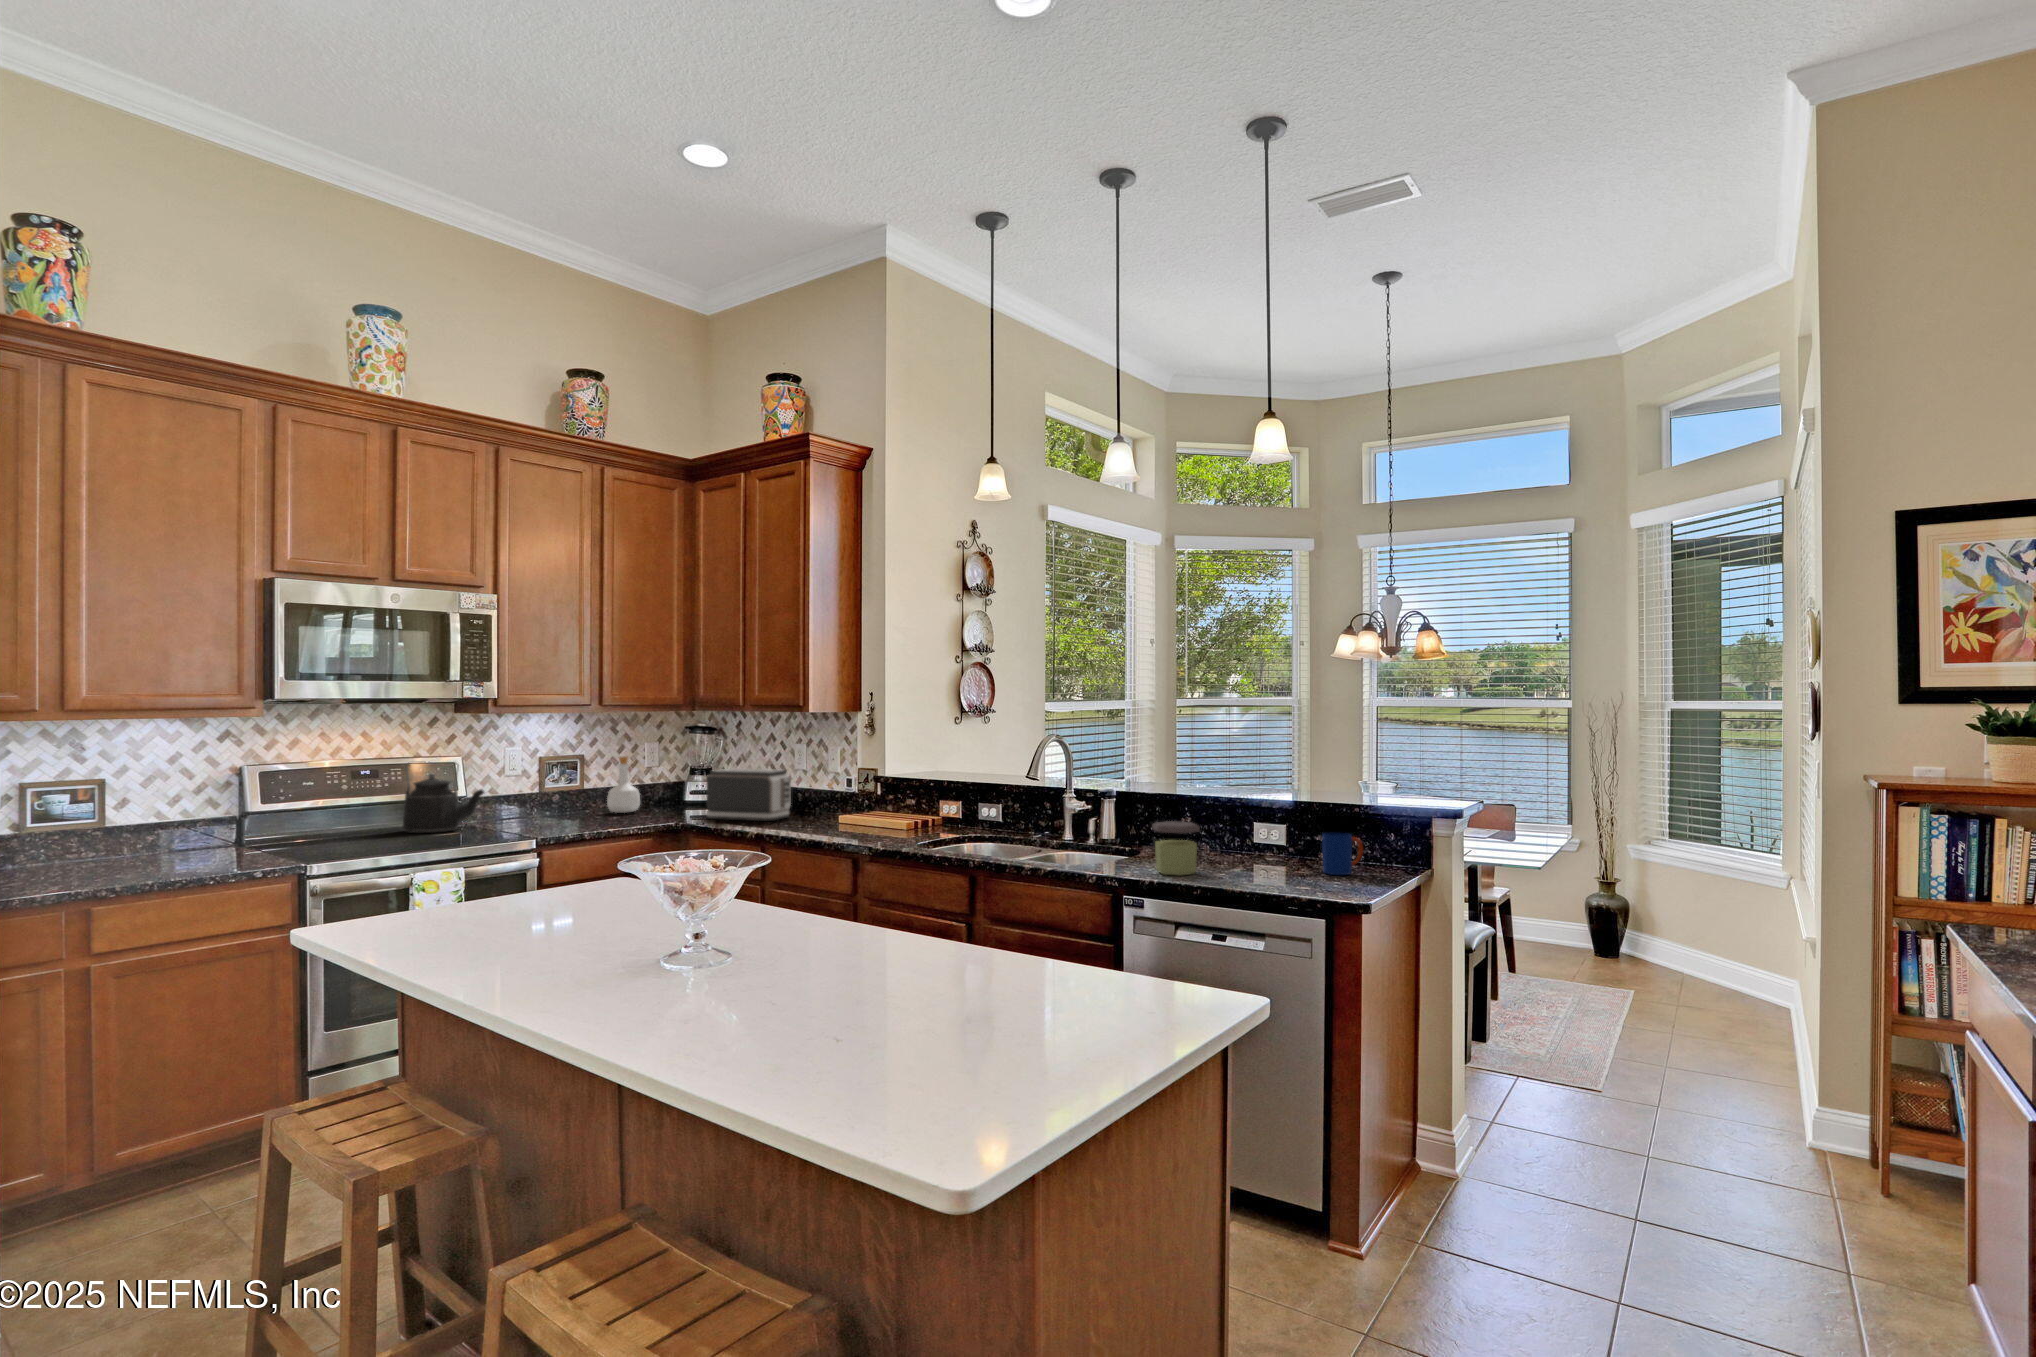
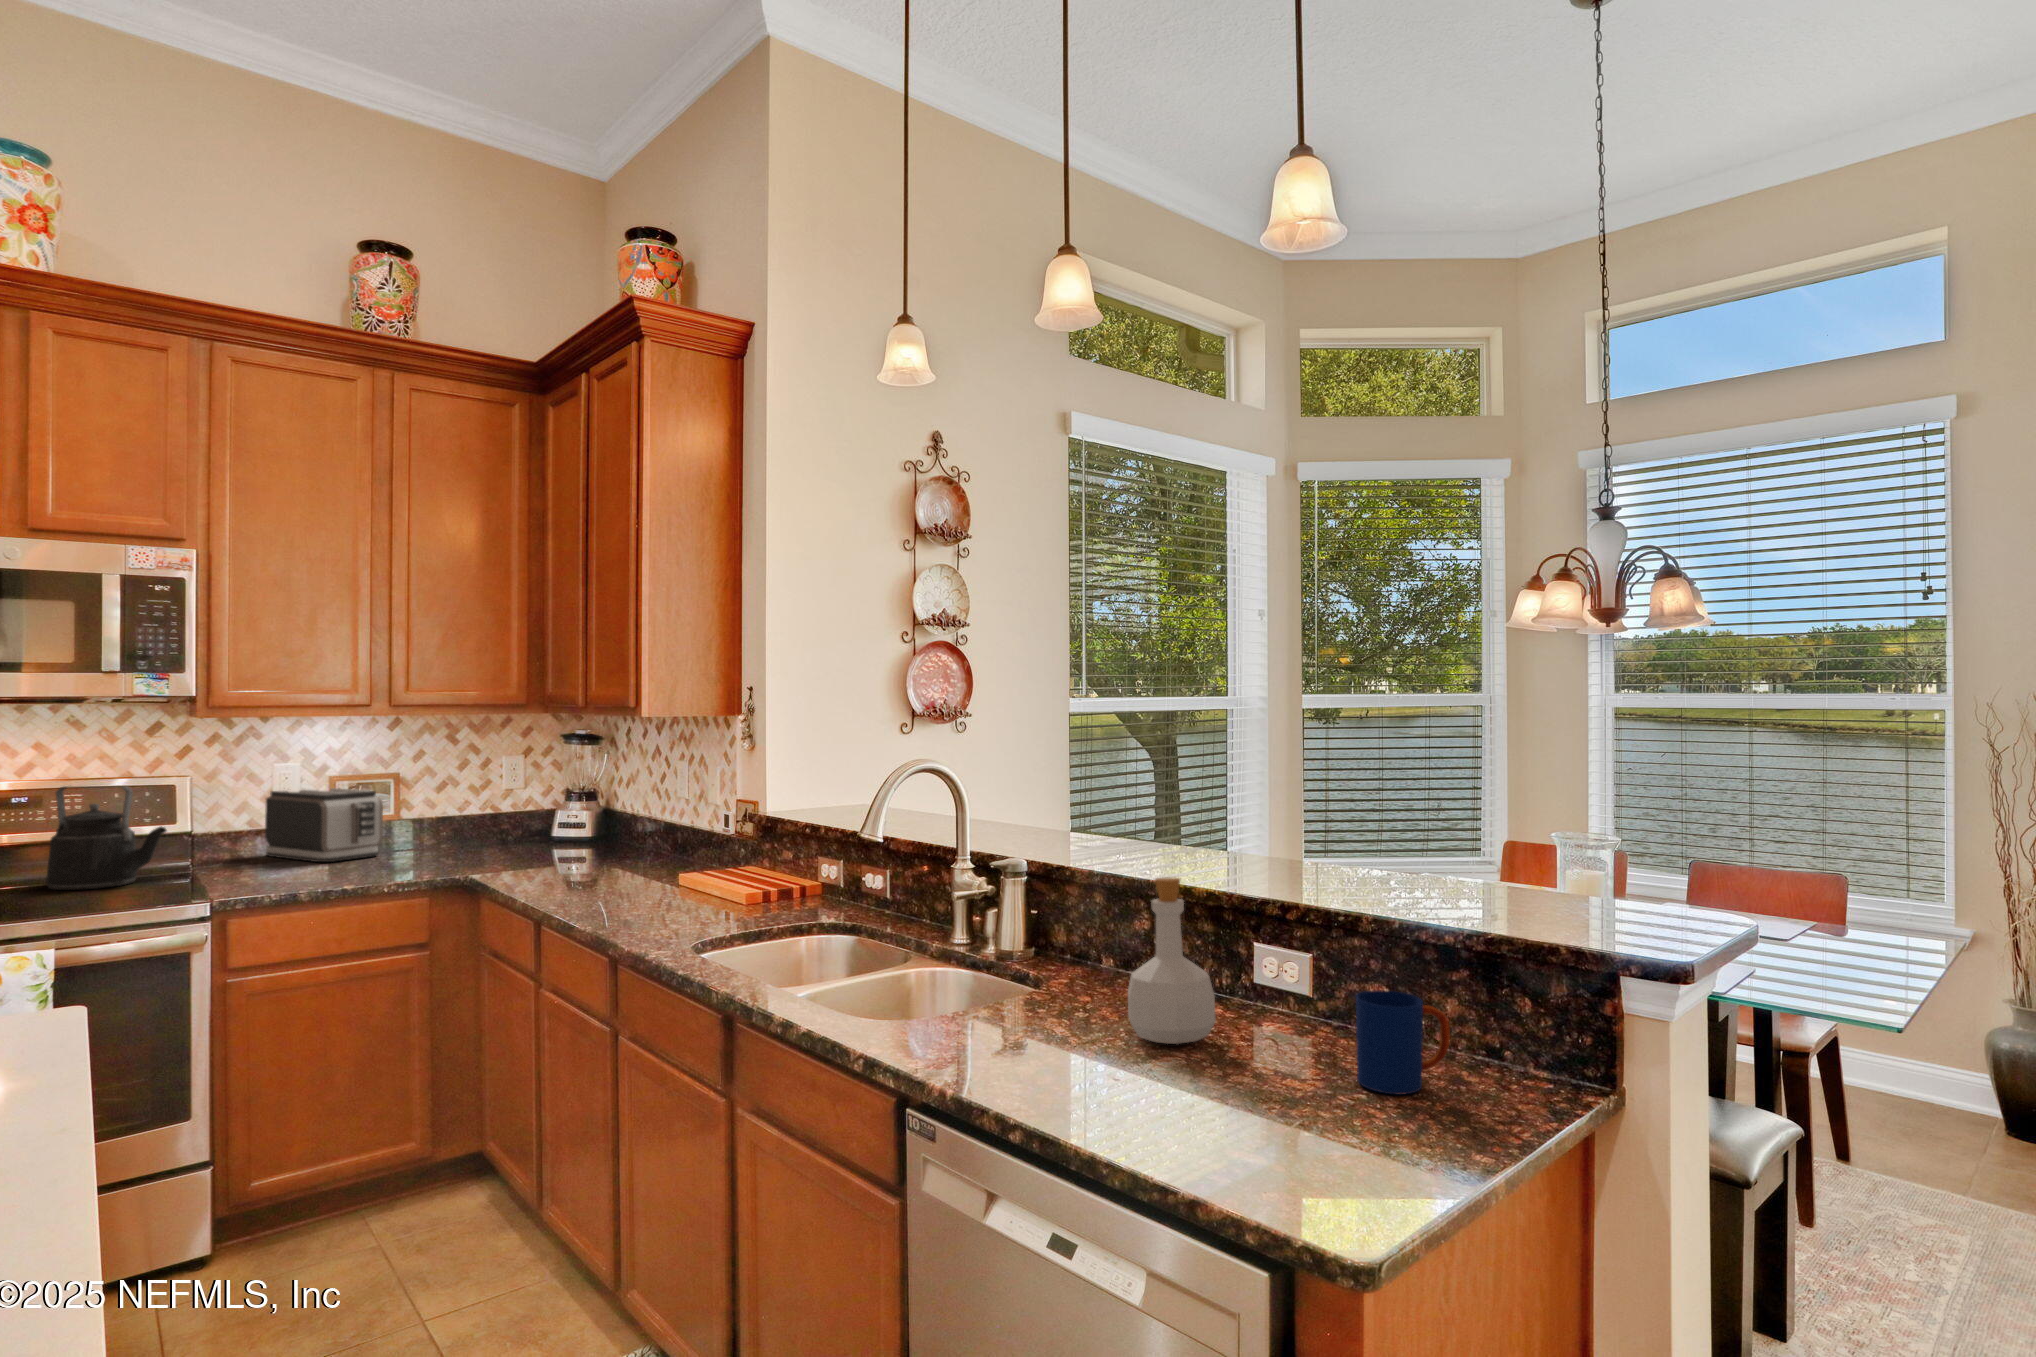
bottle: present [607,756,640,813] -> present [1128,877,1216,1044]
toaster: present [706,769,791,821] -> present [265,788,383,862]
jar: present [1152,821,1200,876] -> none [986,949,1079,1075]

